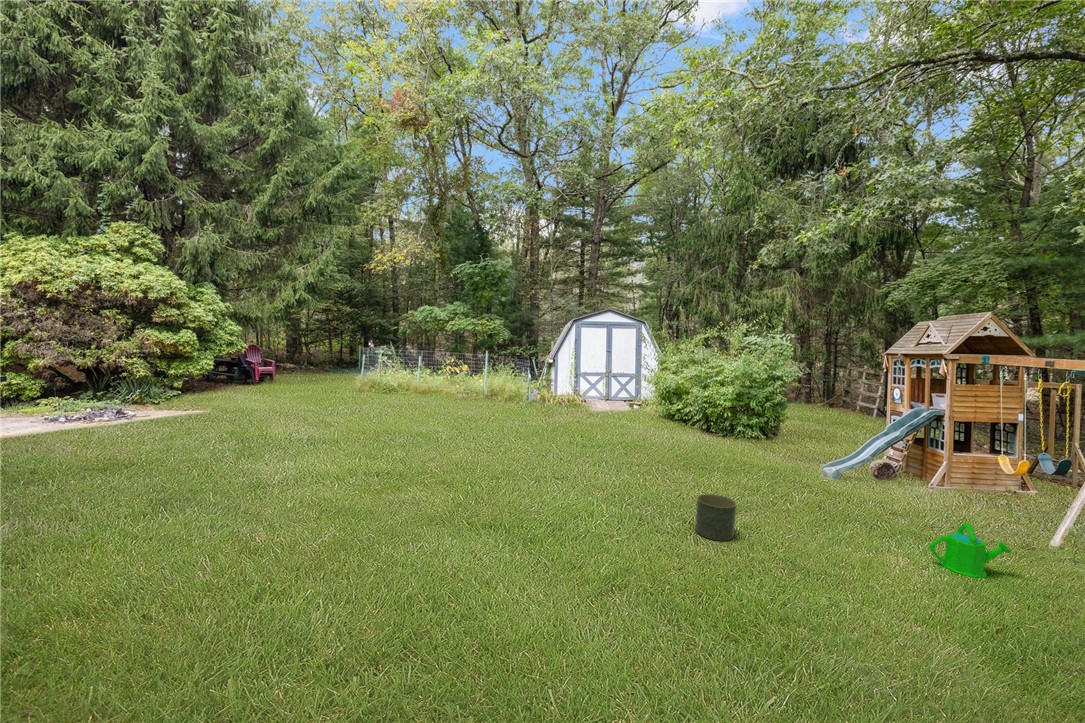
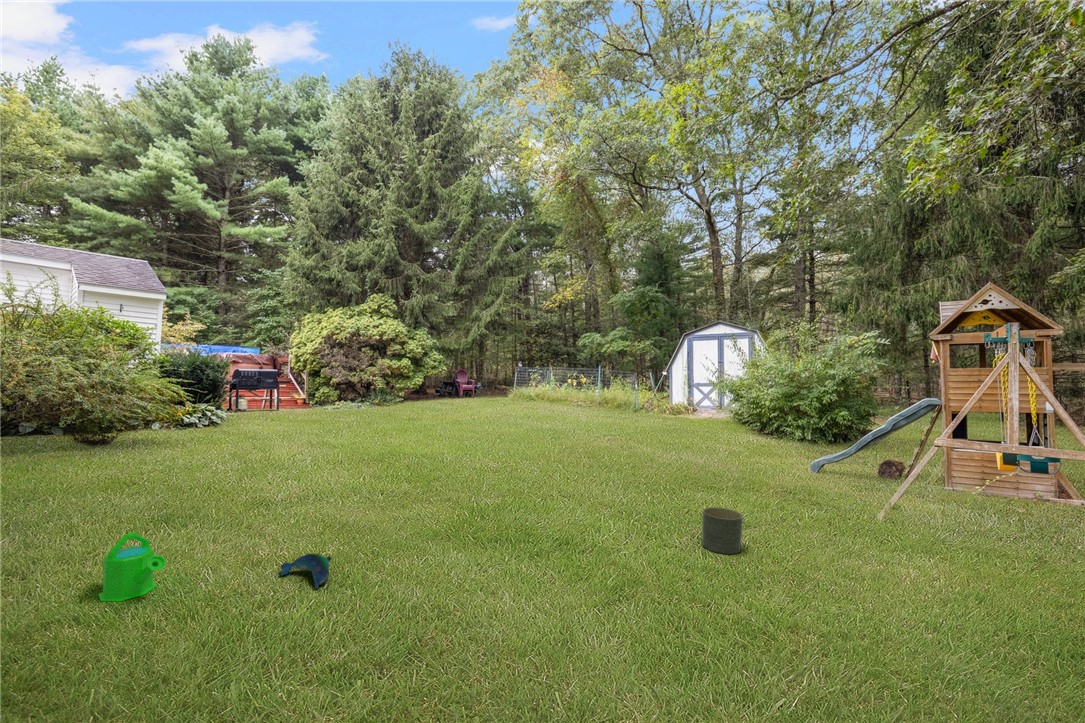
watering can: present [929,522,1012,577] -> present [98,532,166,601]
plush toy: none [278,542,329,578] -> present [280,554,331,588]

